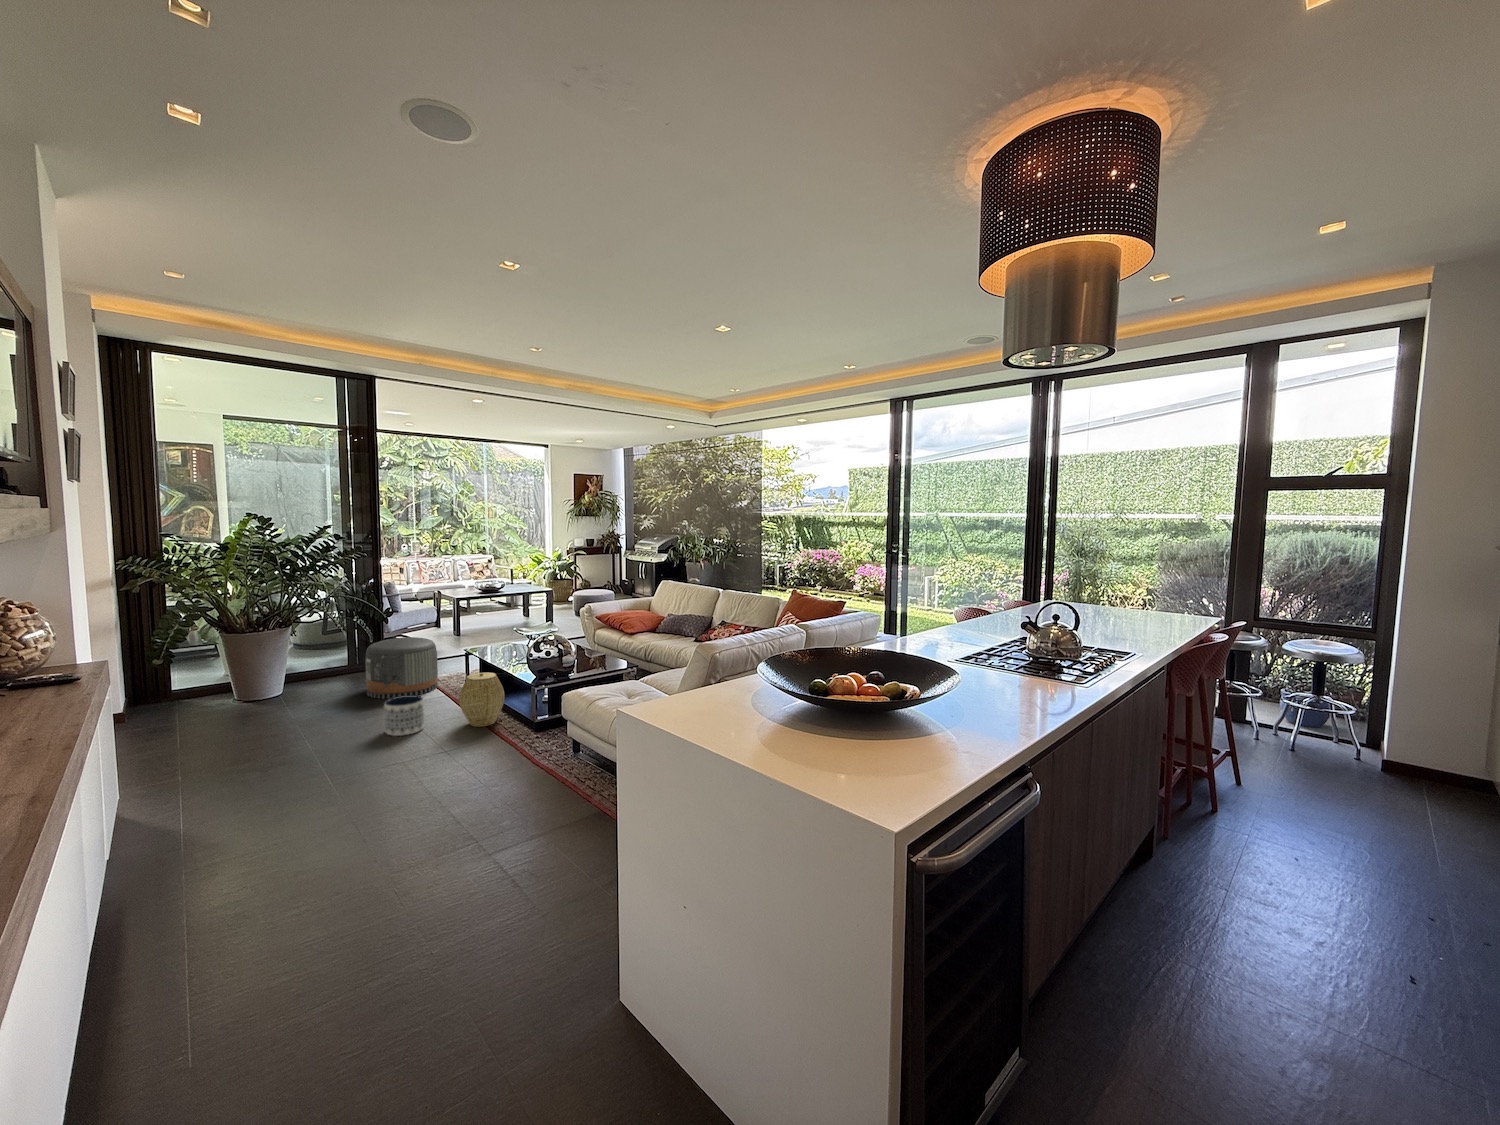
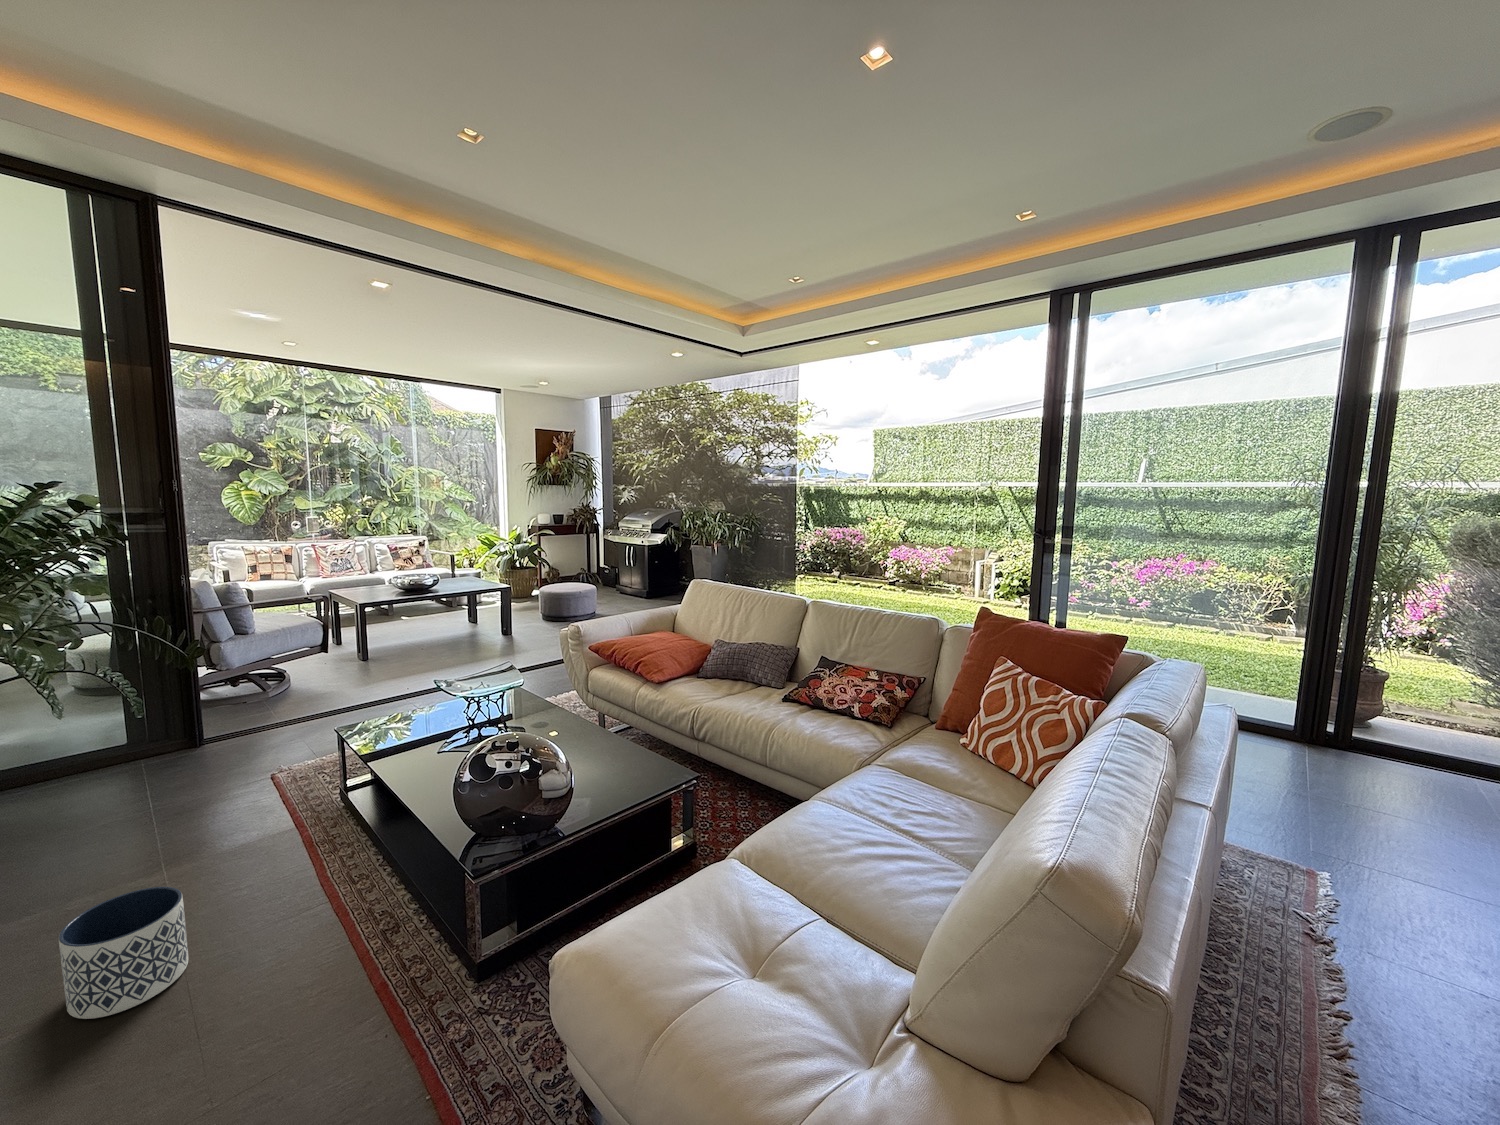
pouf: present [365,637,438,699] -> none [108,701,283,844]
woven basket: present [460,672,505,727] -> none [279,814,396,956]

